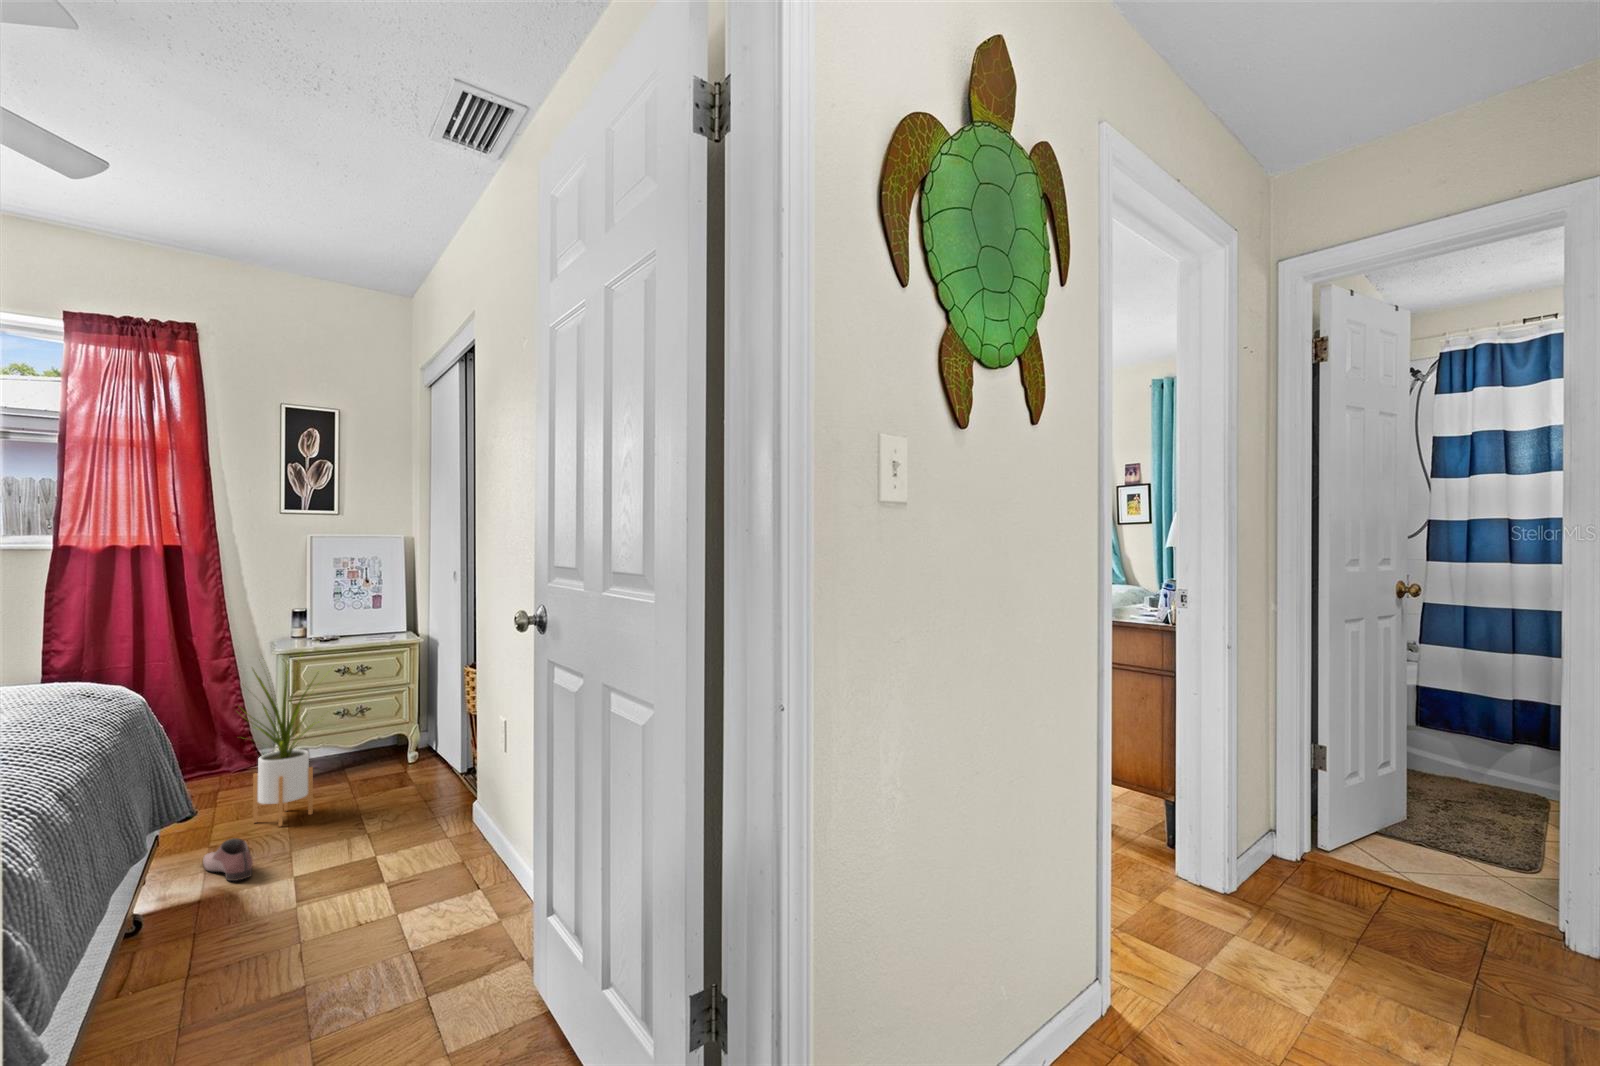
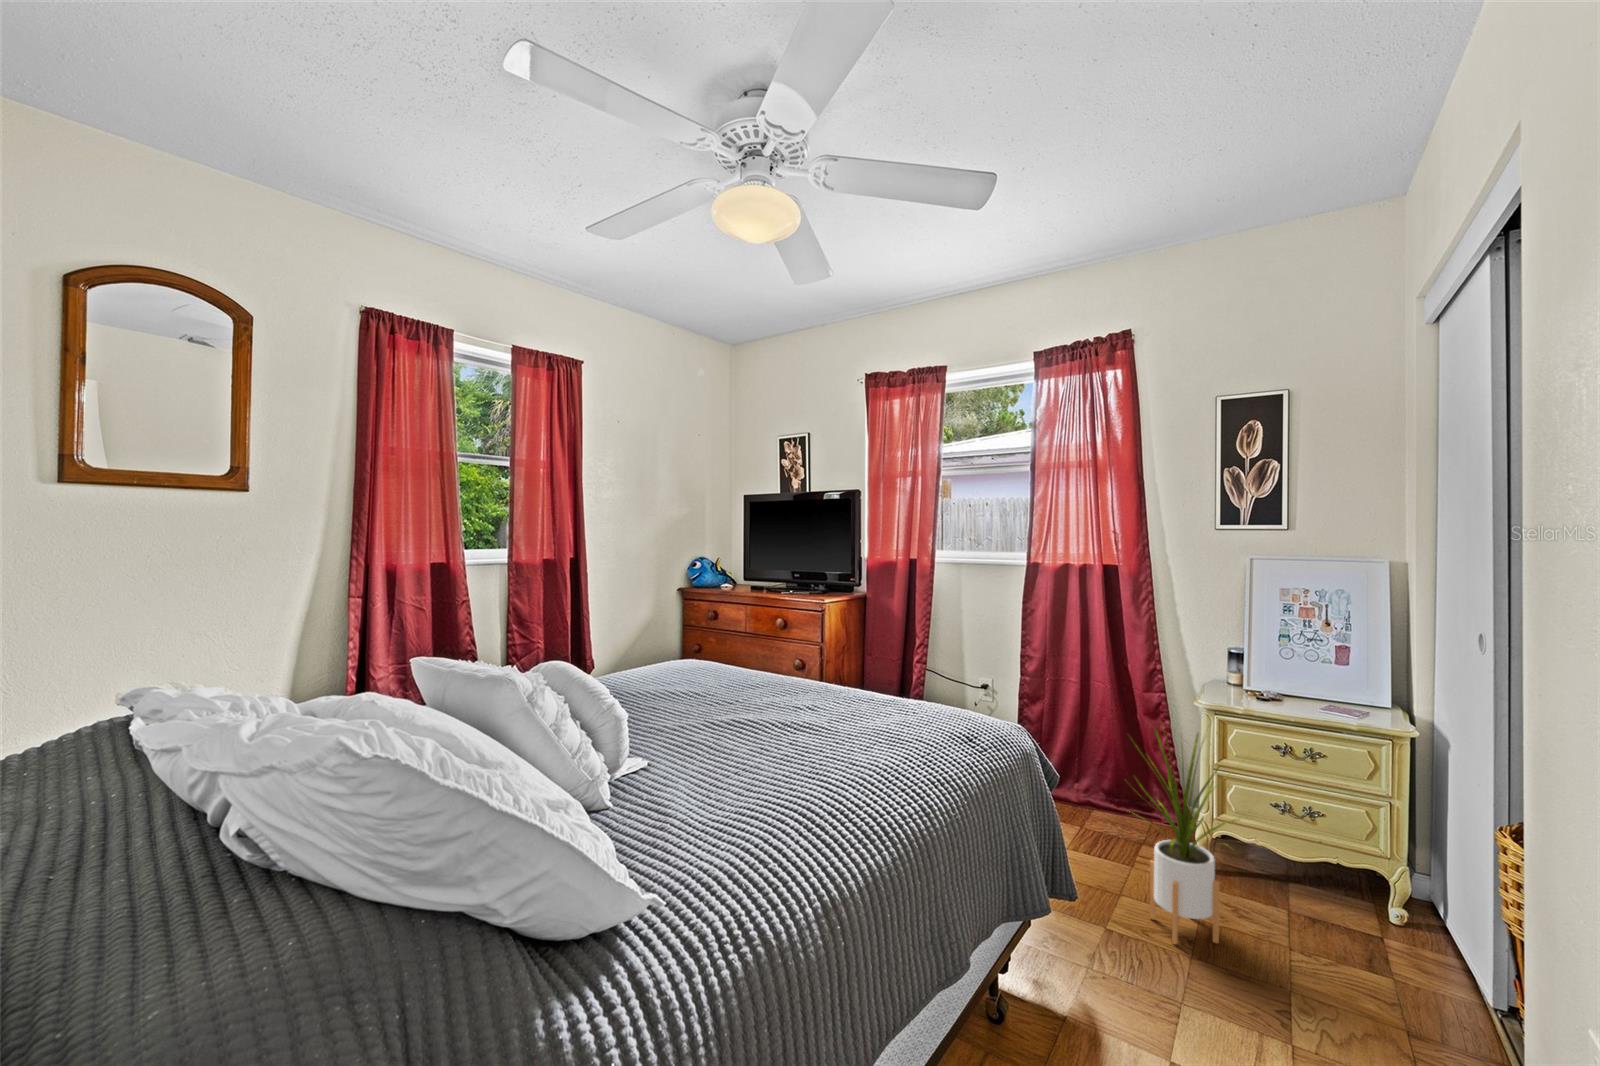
shoe: present [203,838,253,881] -> none [1075,949,1112,1022]

